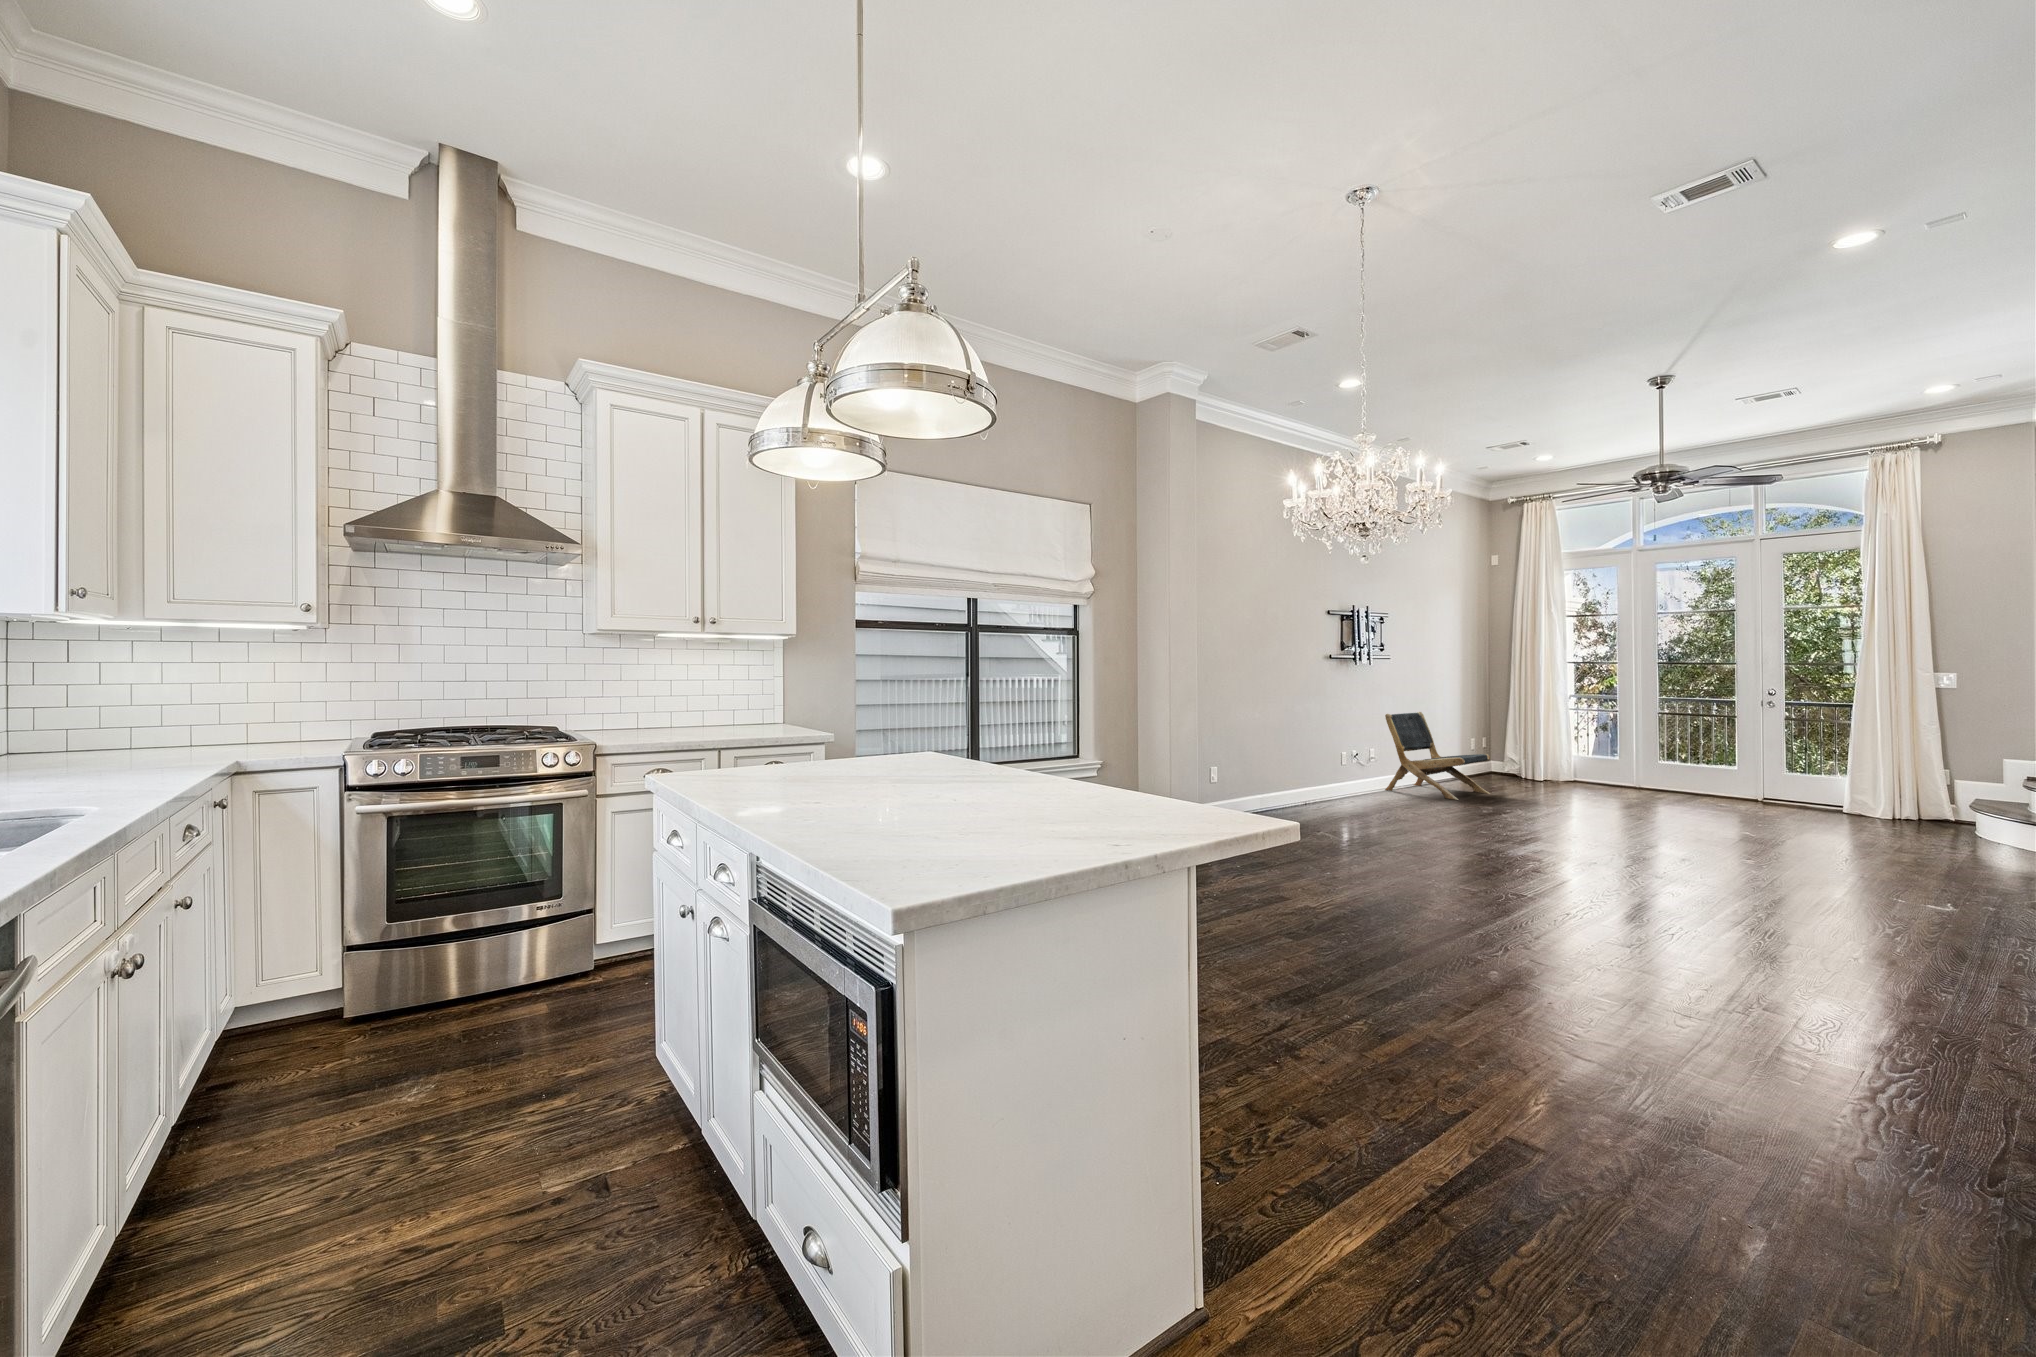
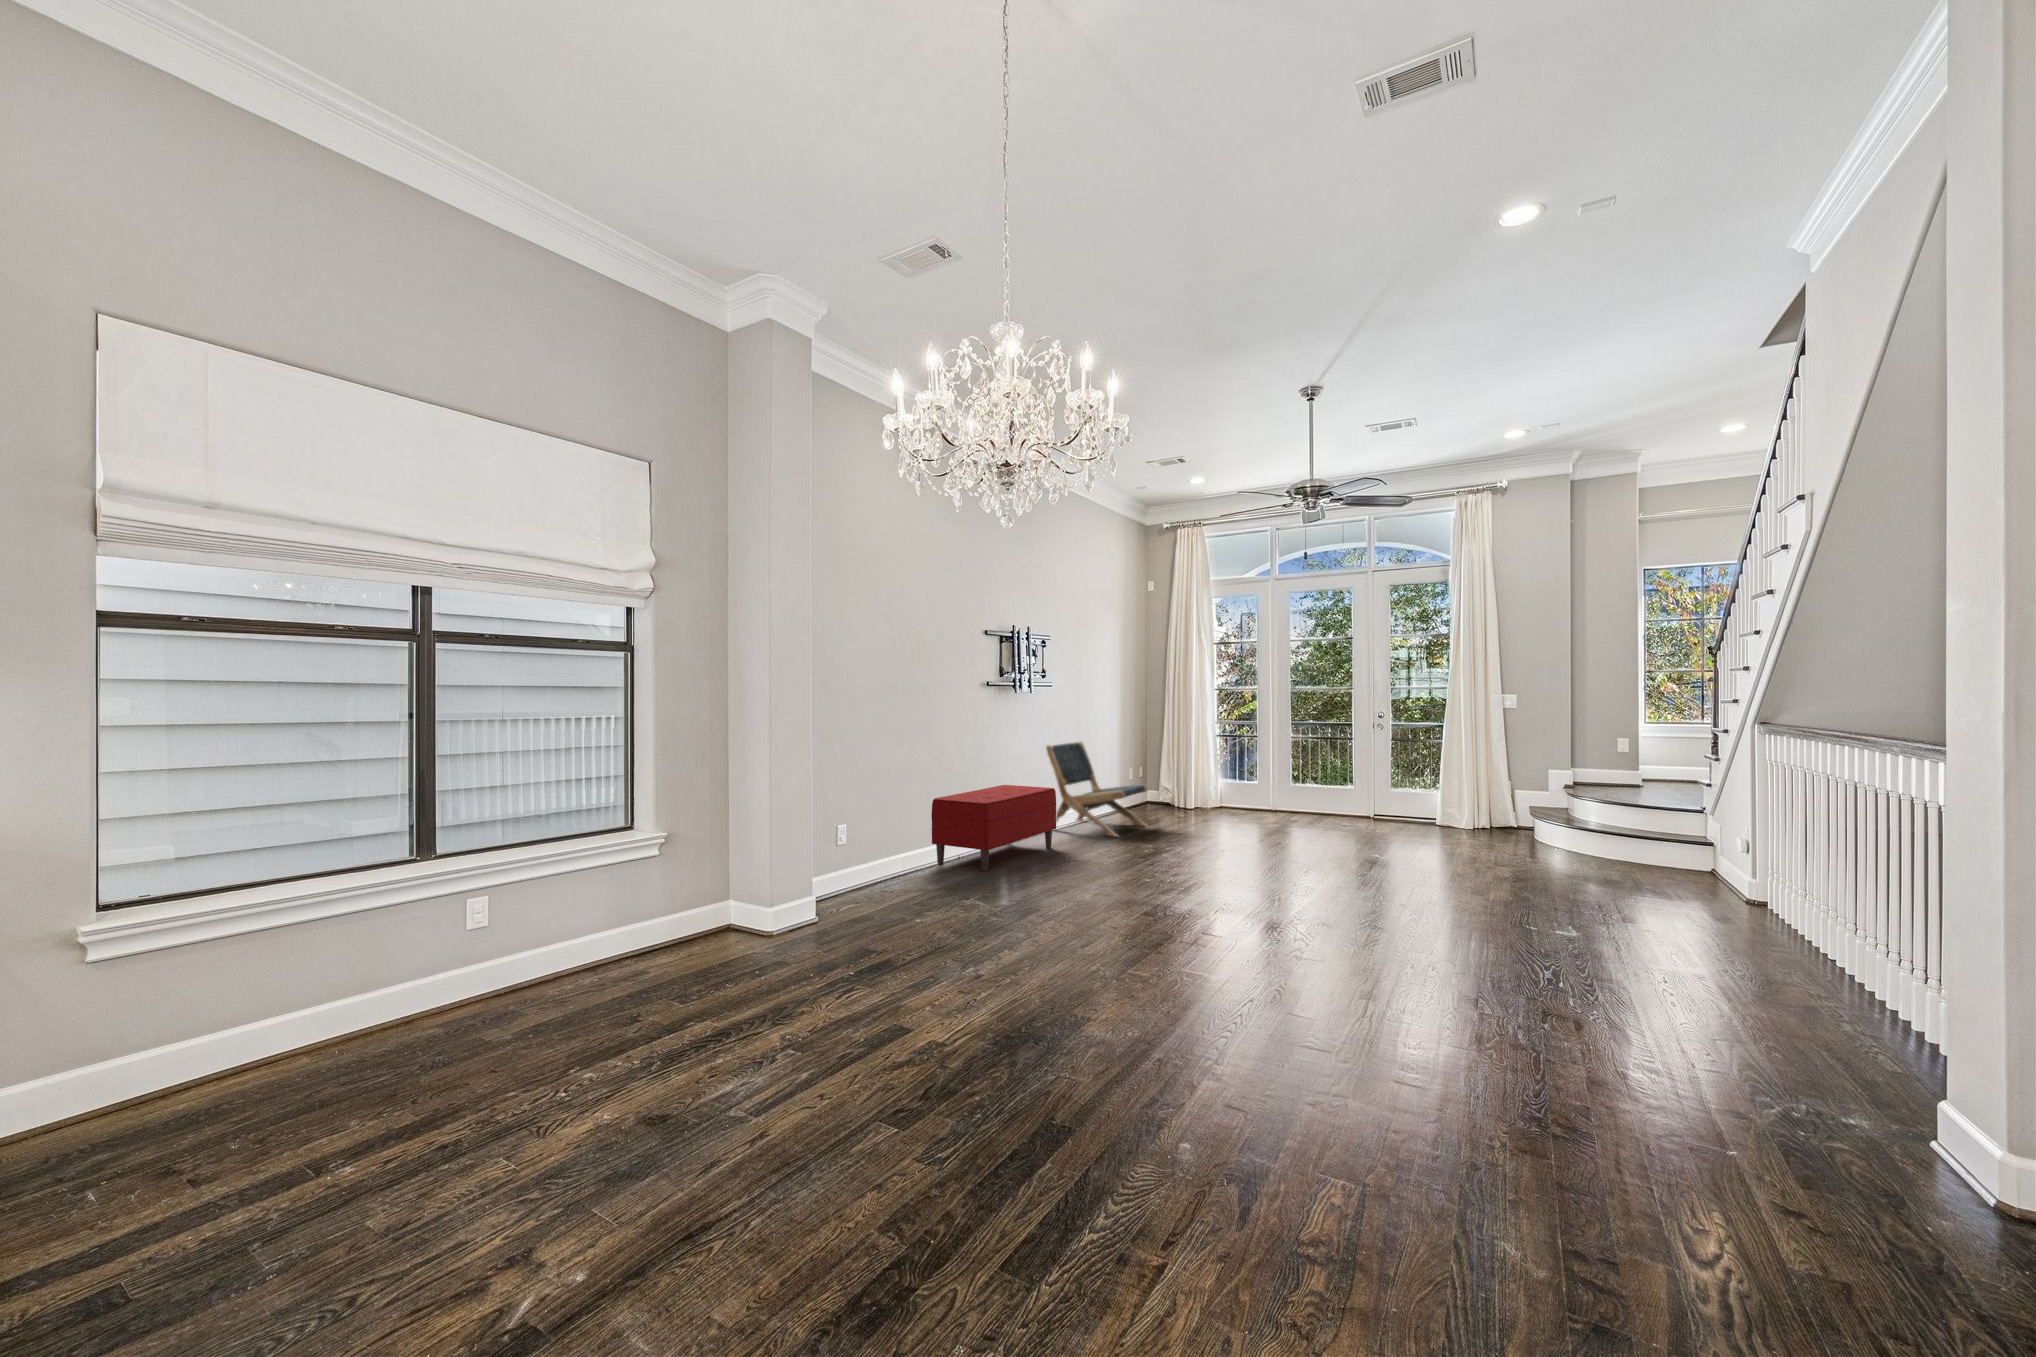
bench: none [1282,747,1396,816] -> present [931,785,1056,872]

